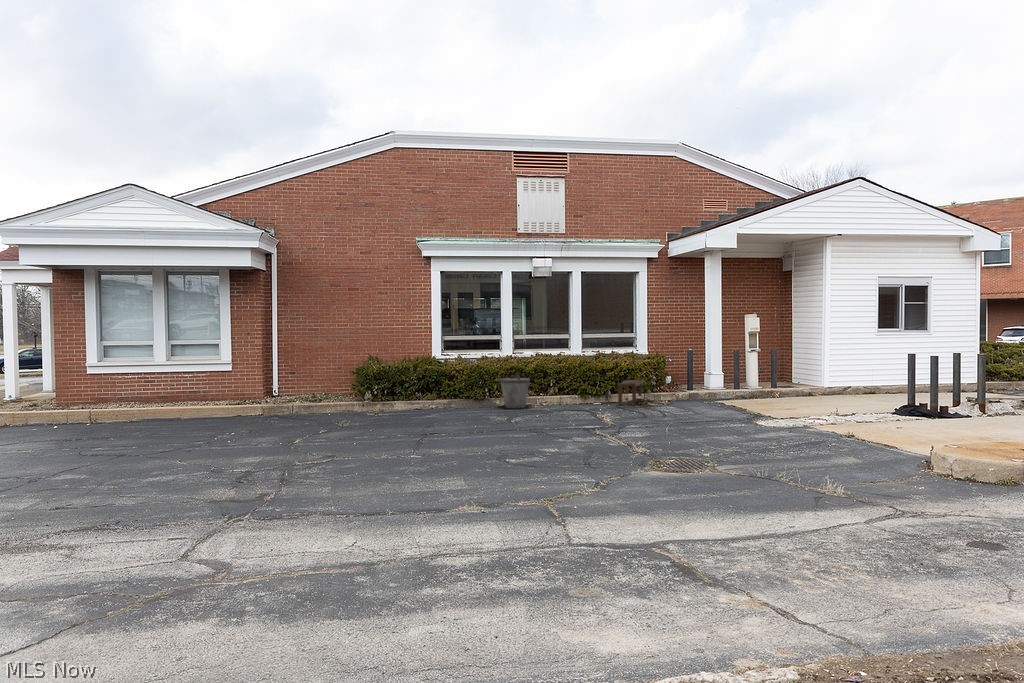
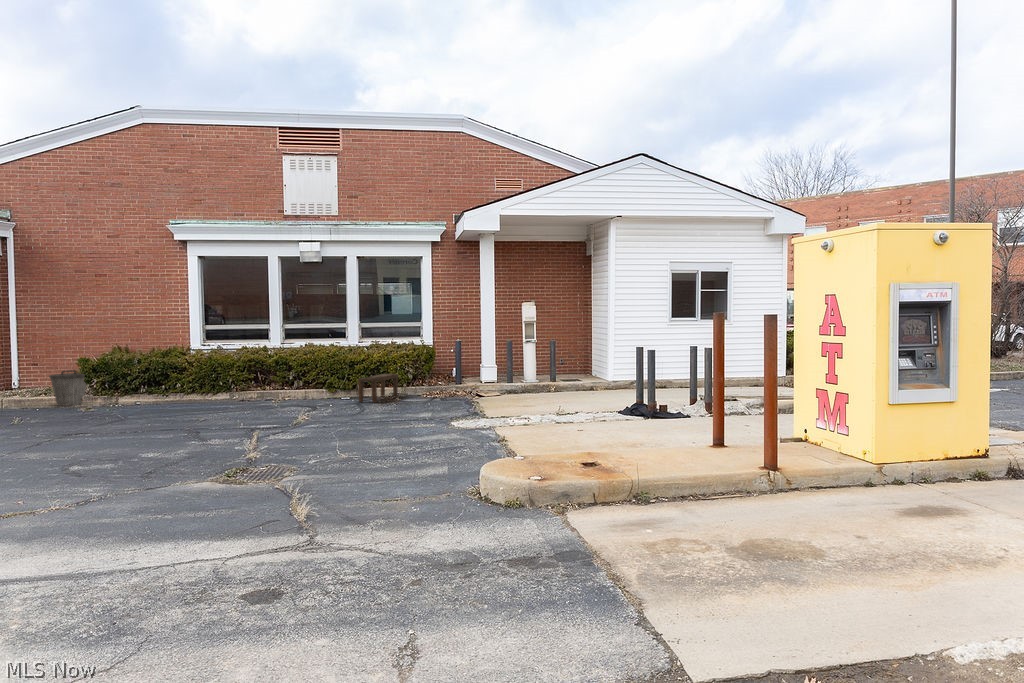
trash can: present [500,375,530,408] -> present [49,370,86,406]

